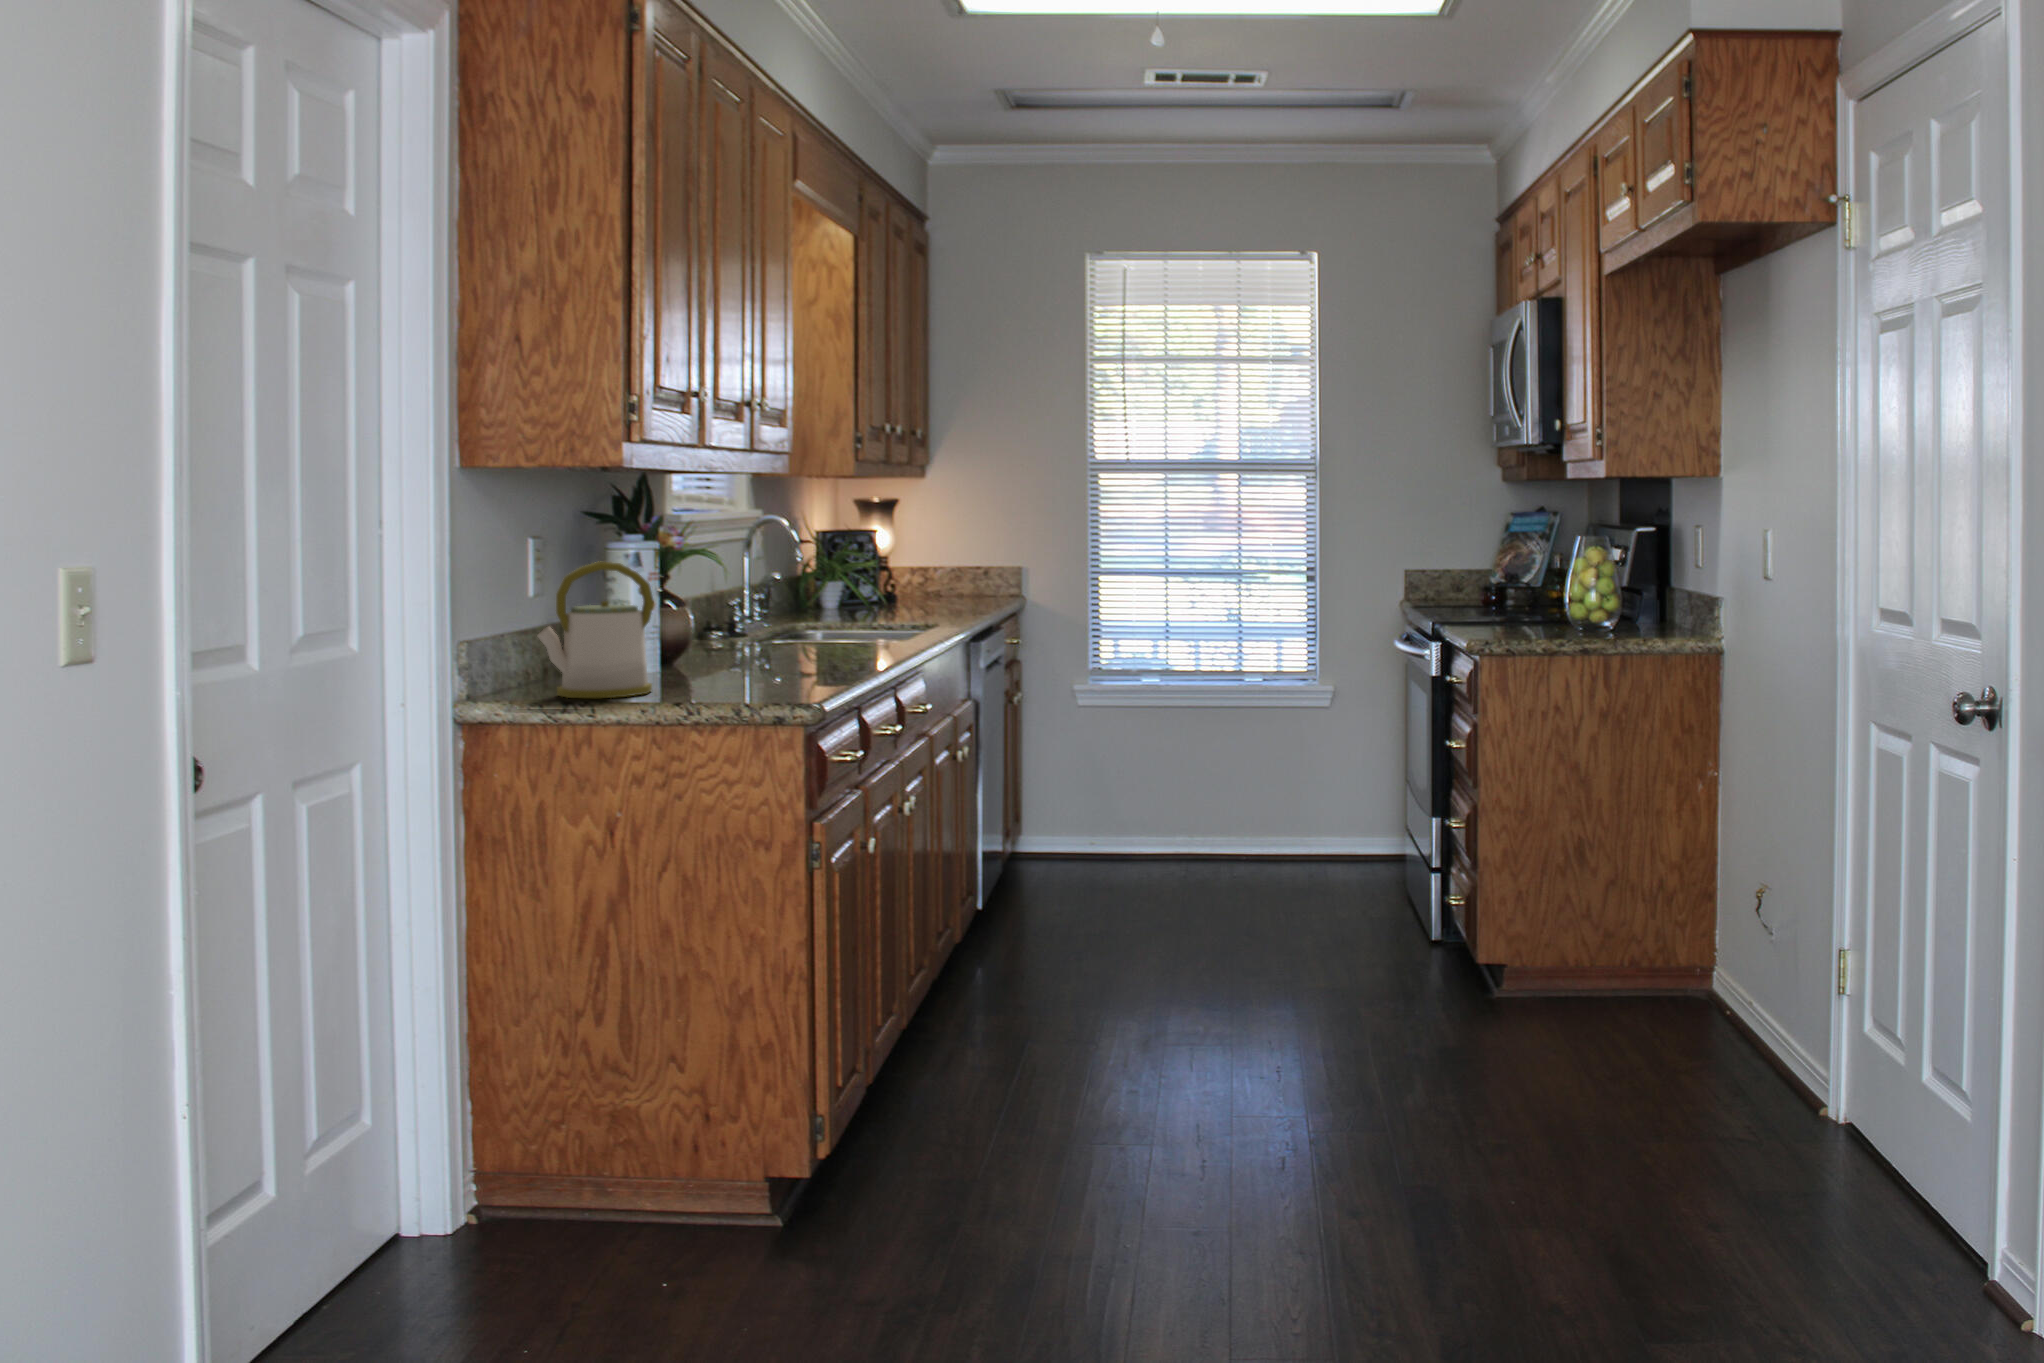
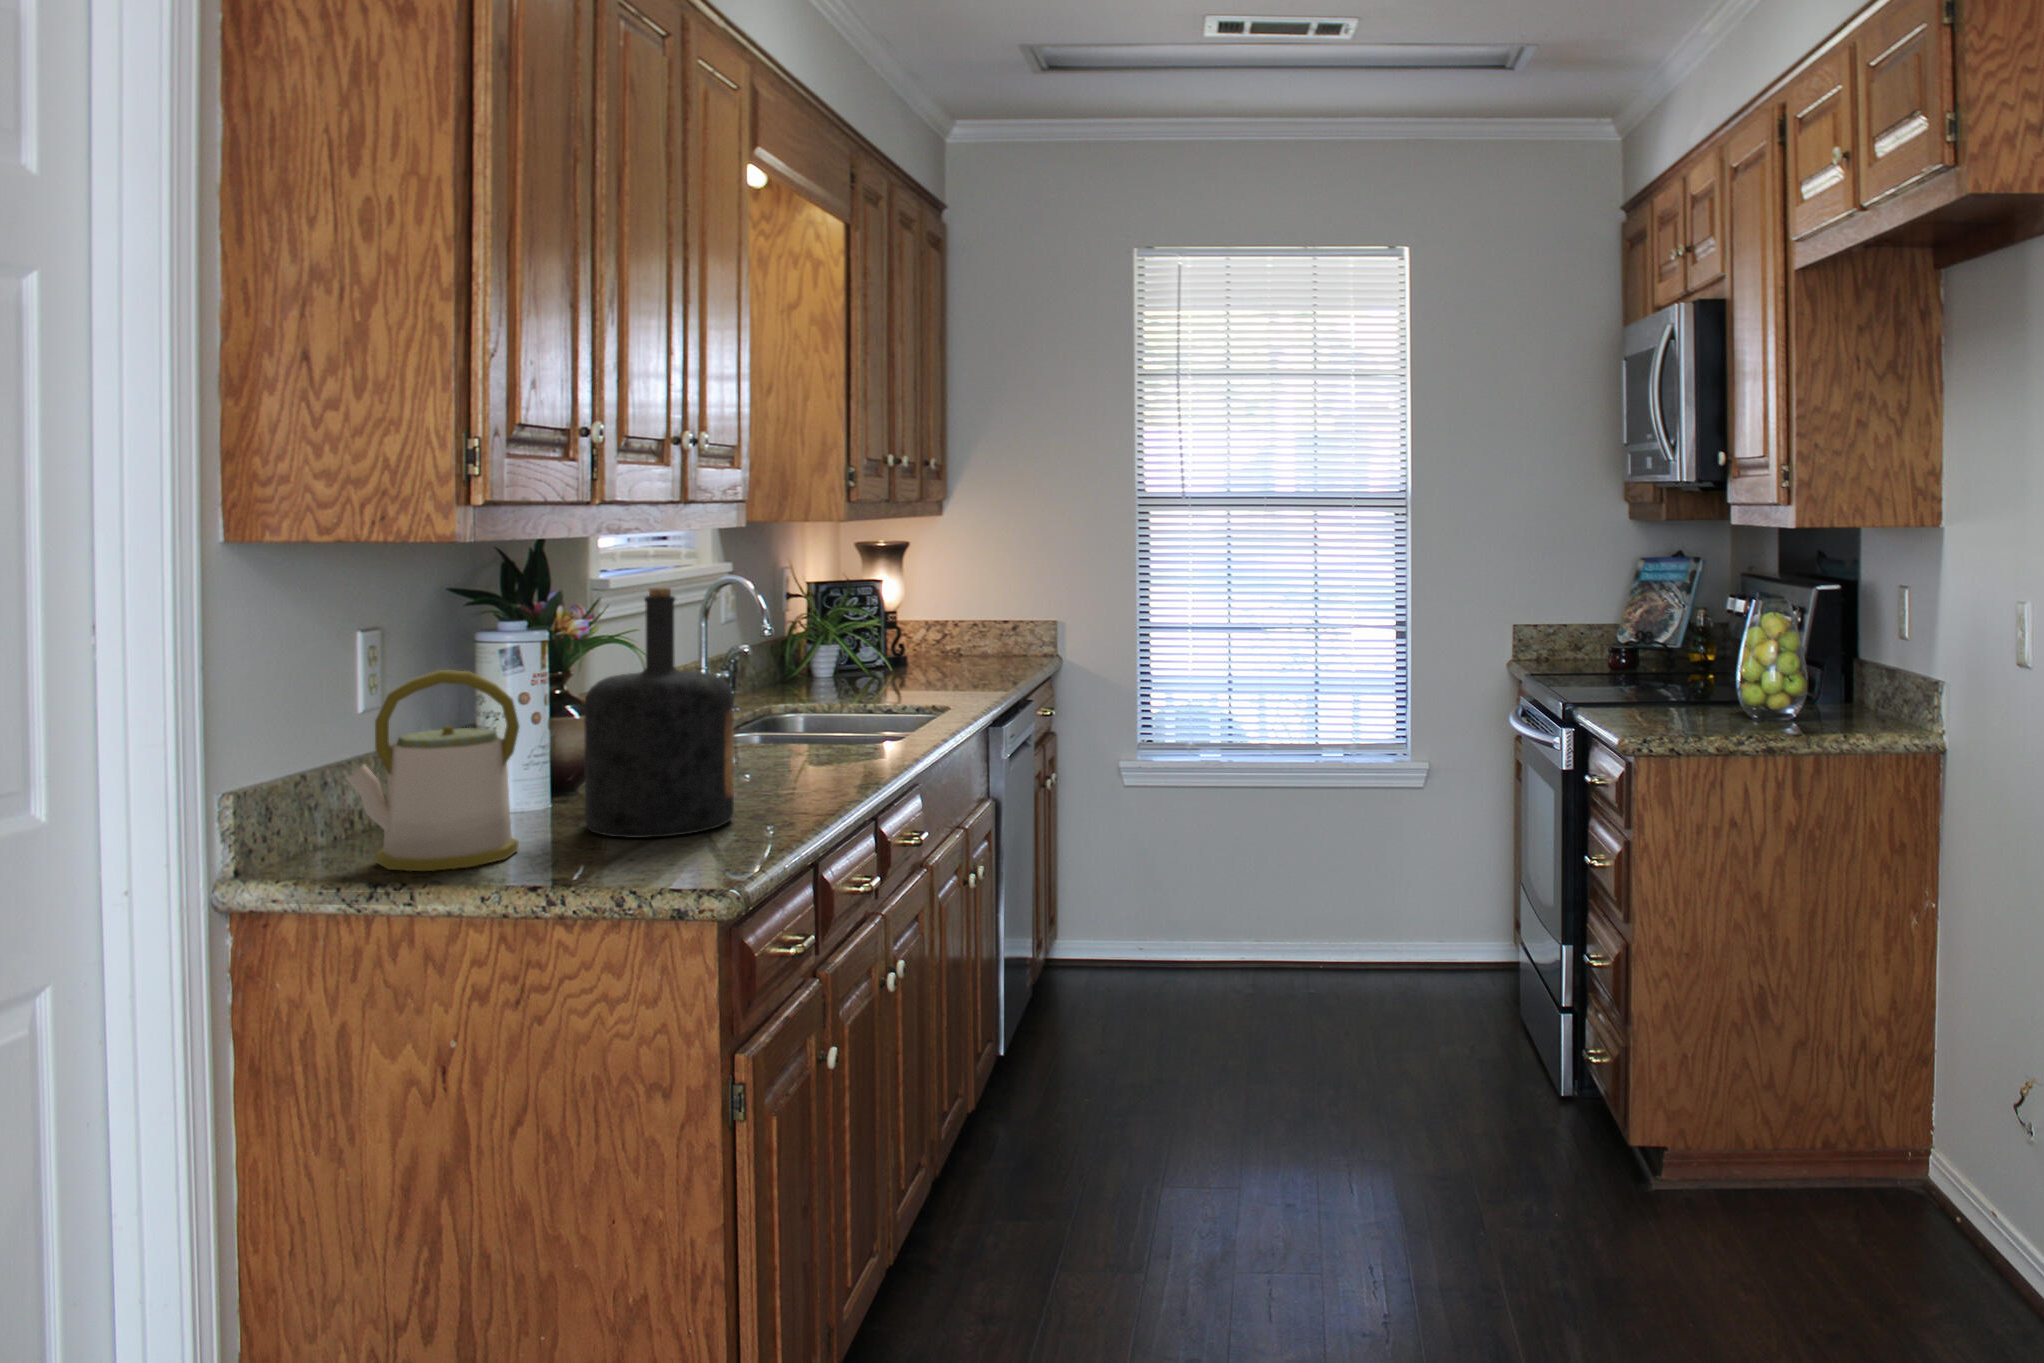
bottle: none [691,509,797,686] -> present [584,588,734,838]

